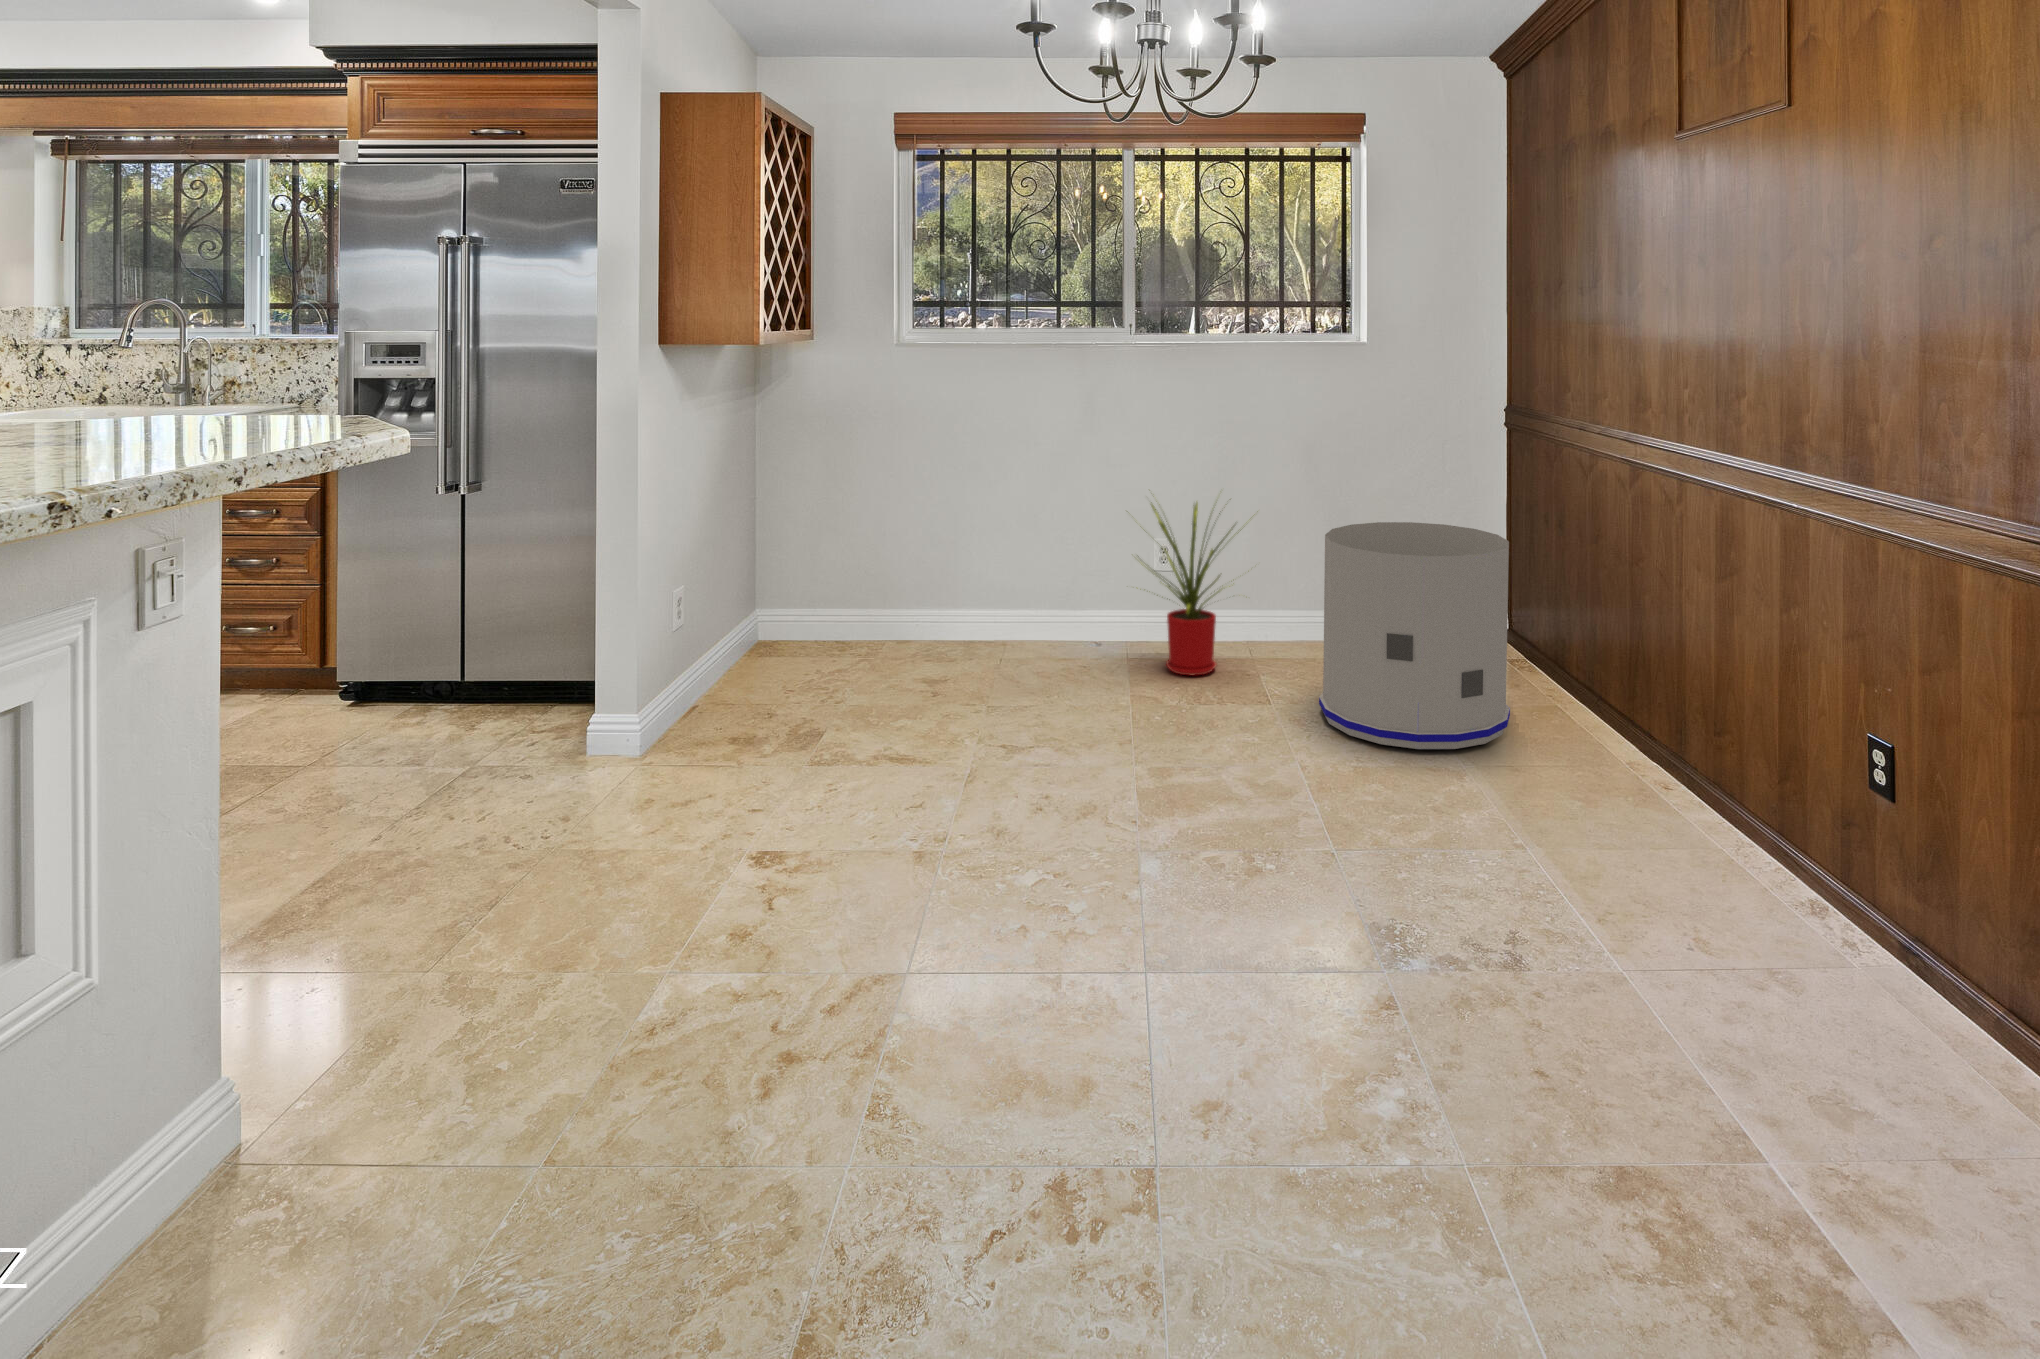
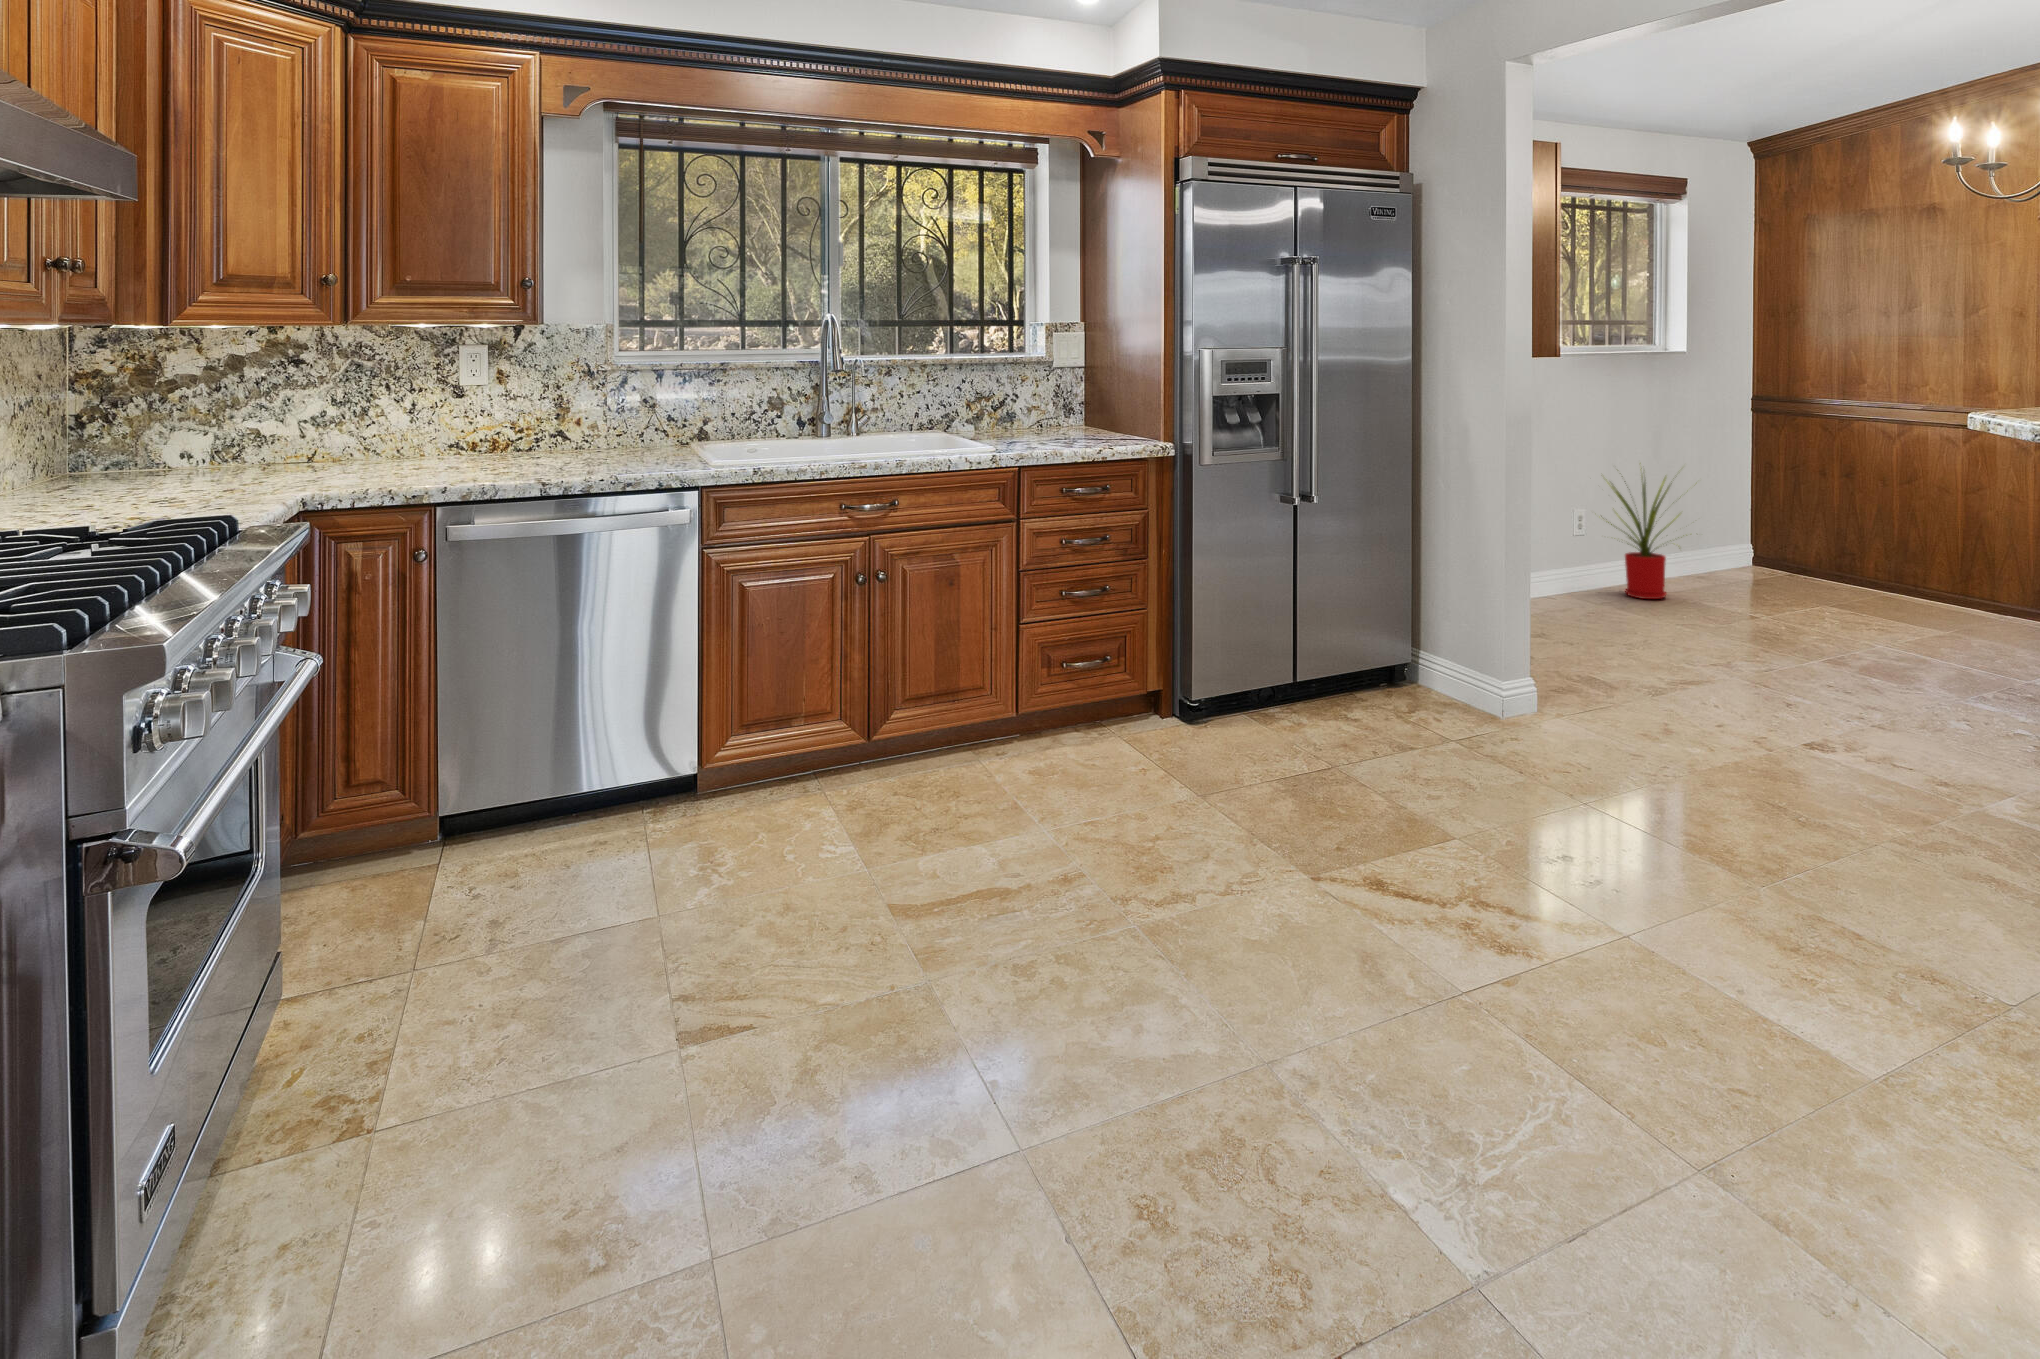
trash can: present [1319,522,1510,749] -> none [1752,472,1903,612]

